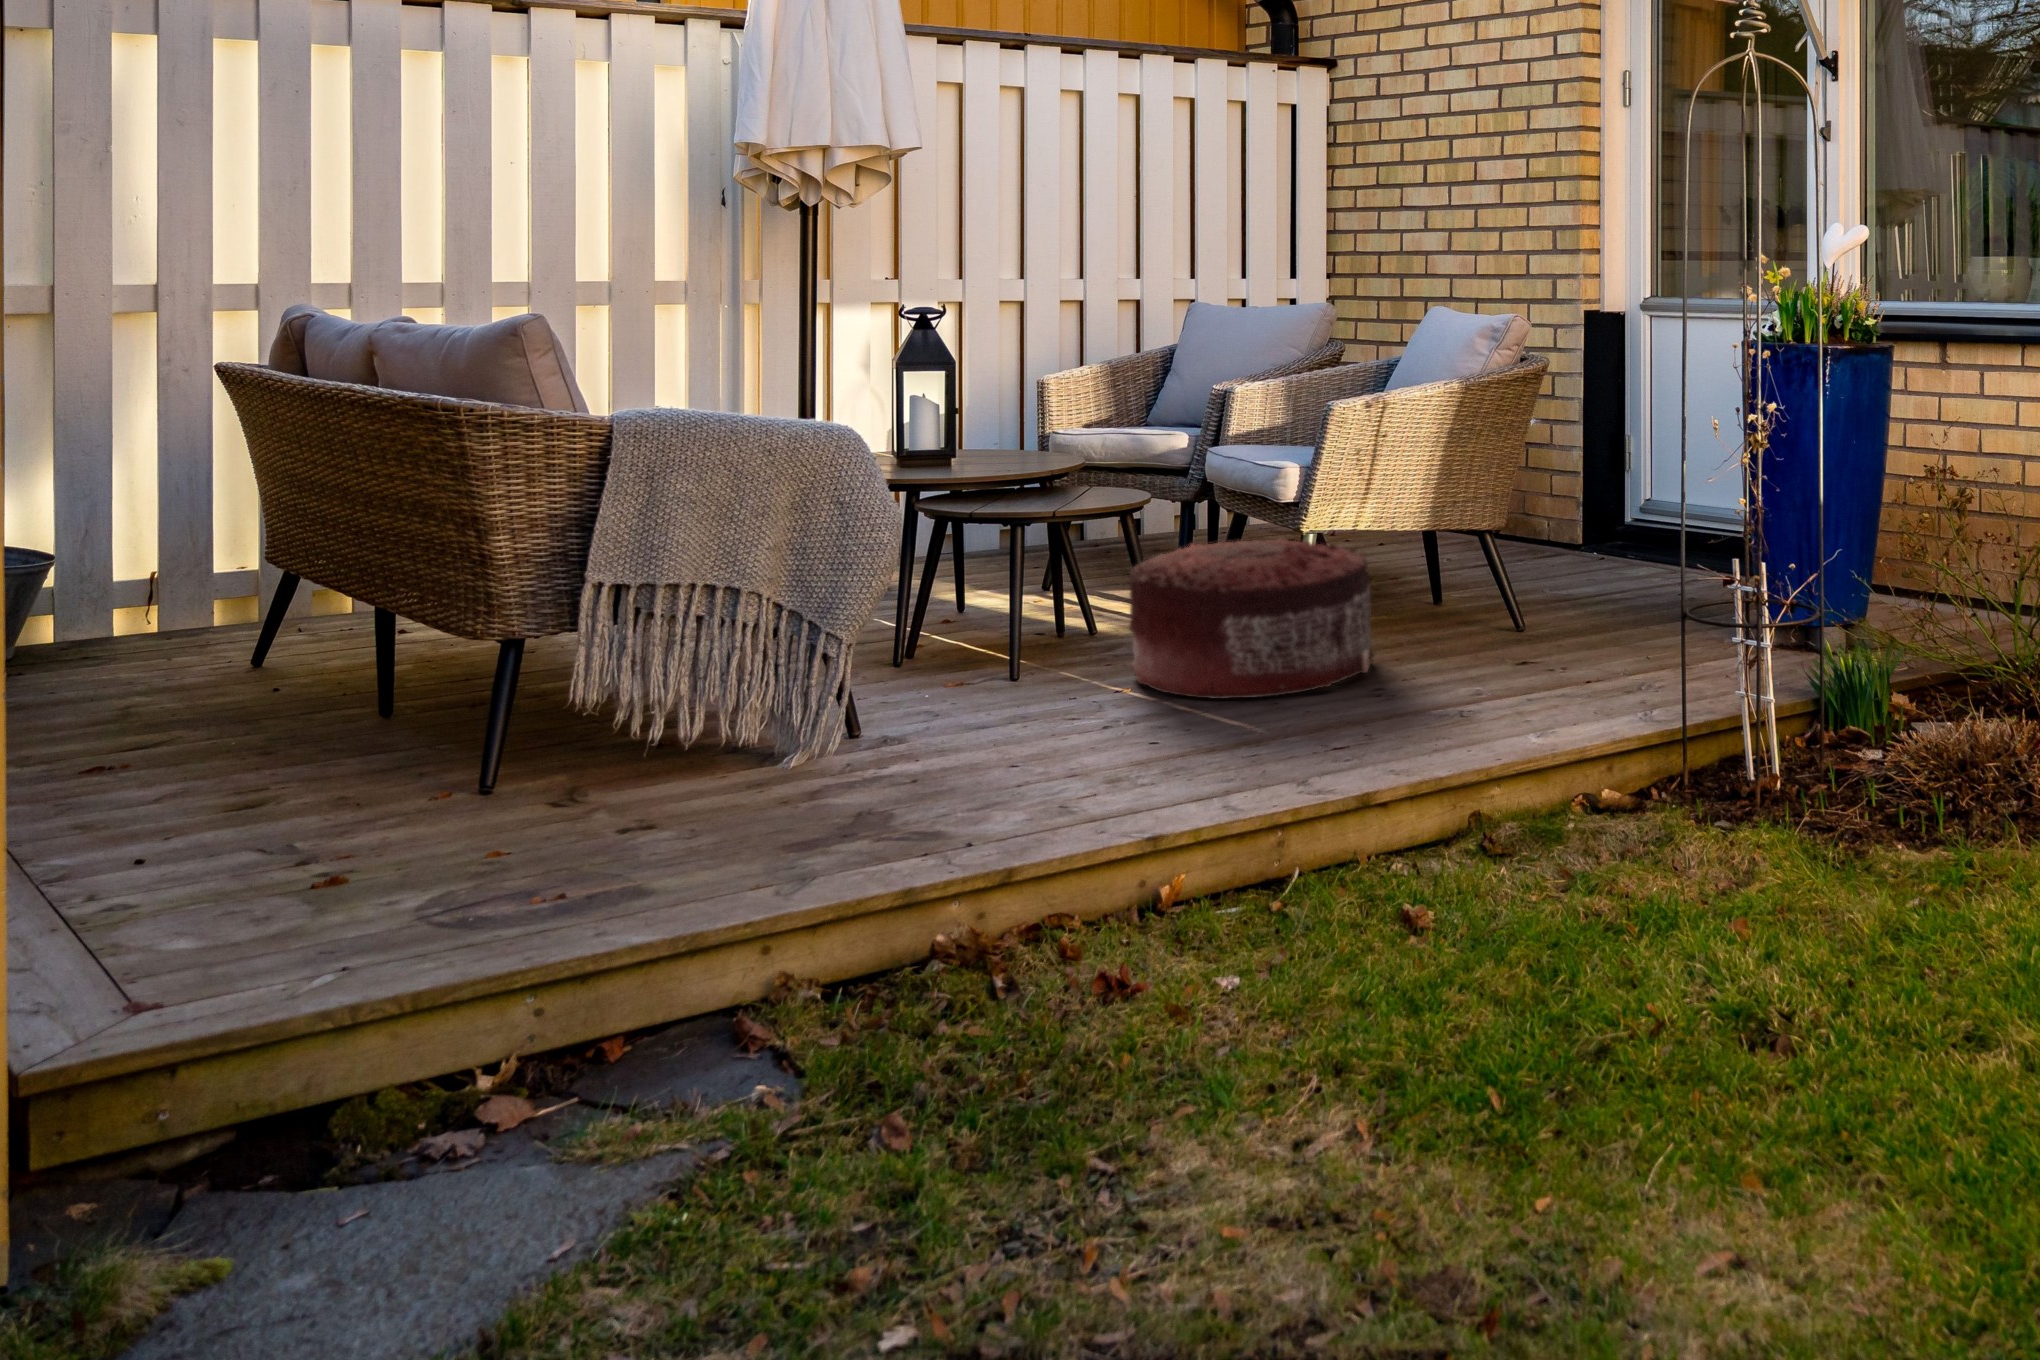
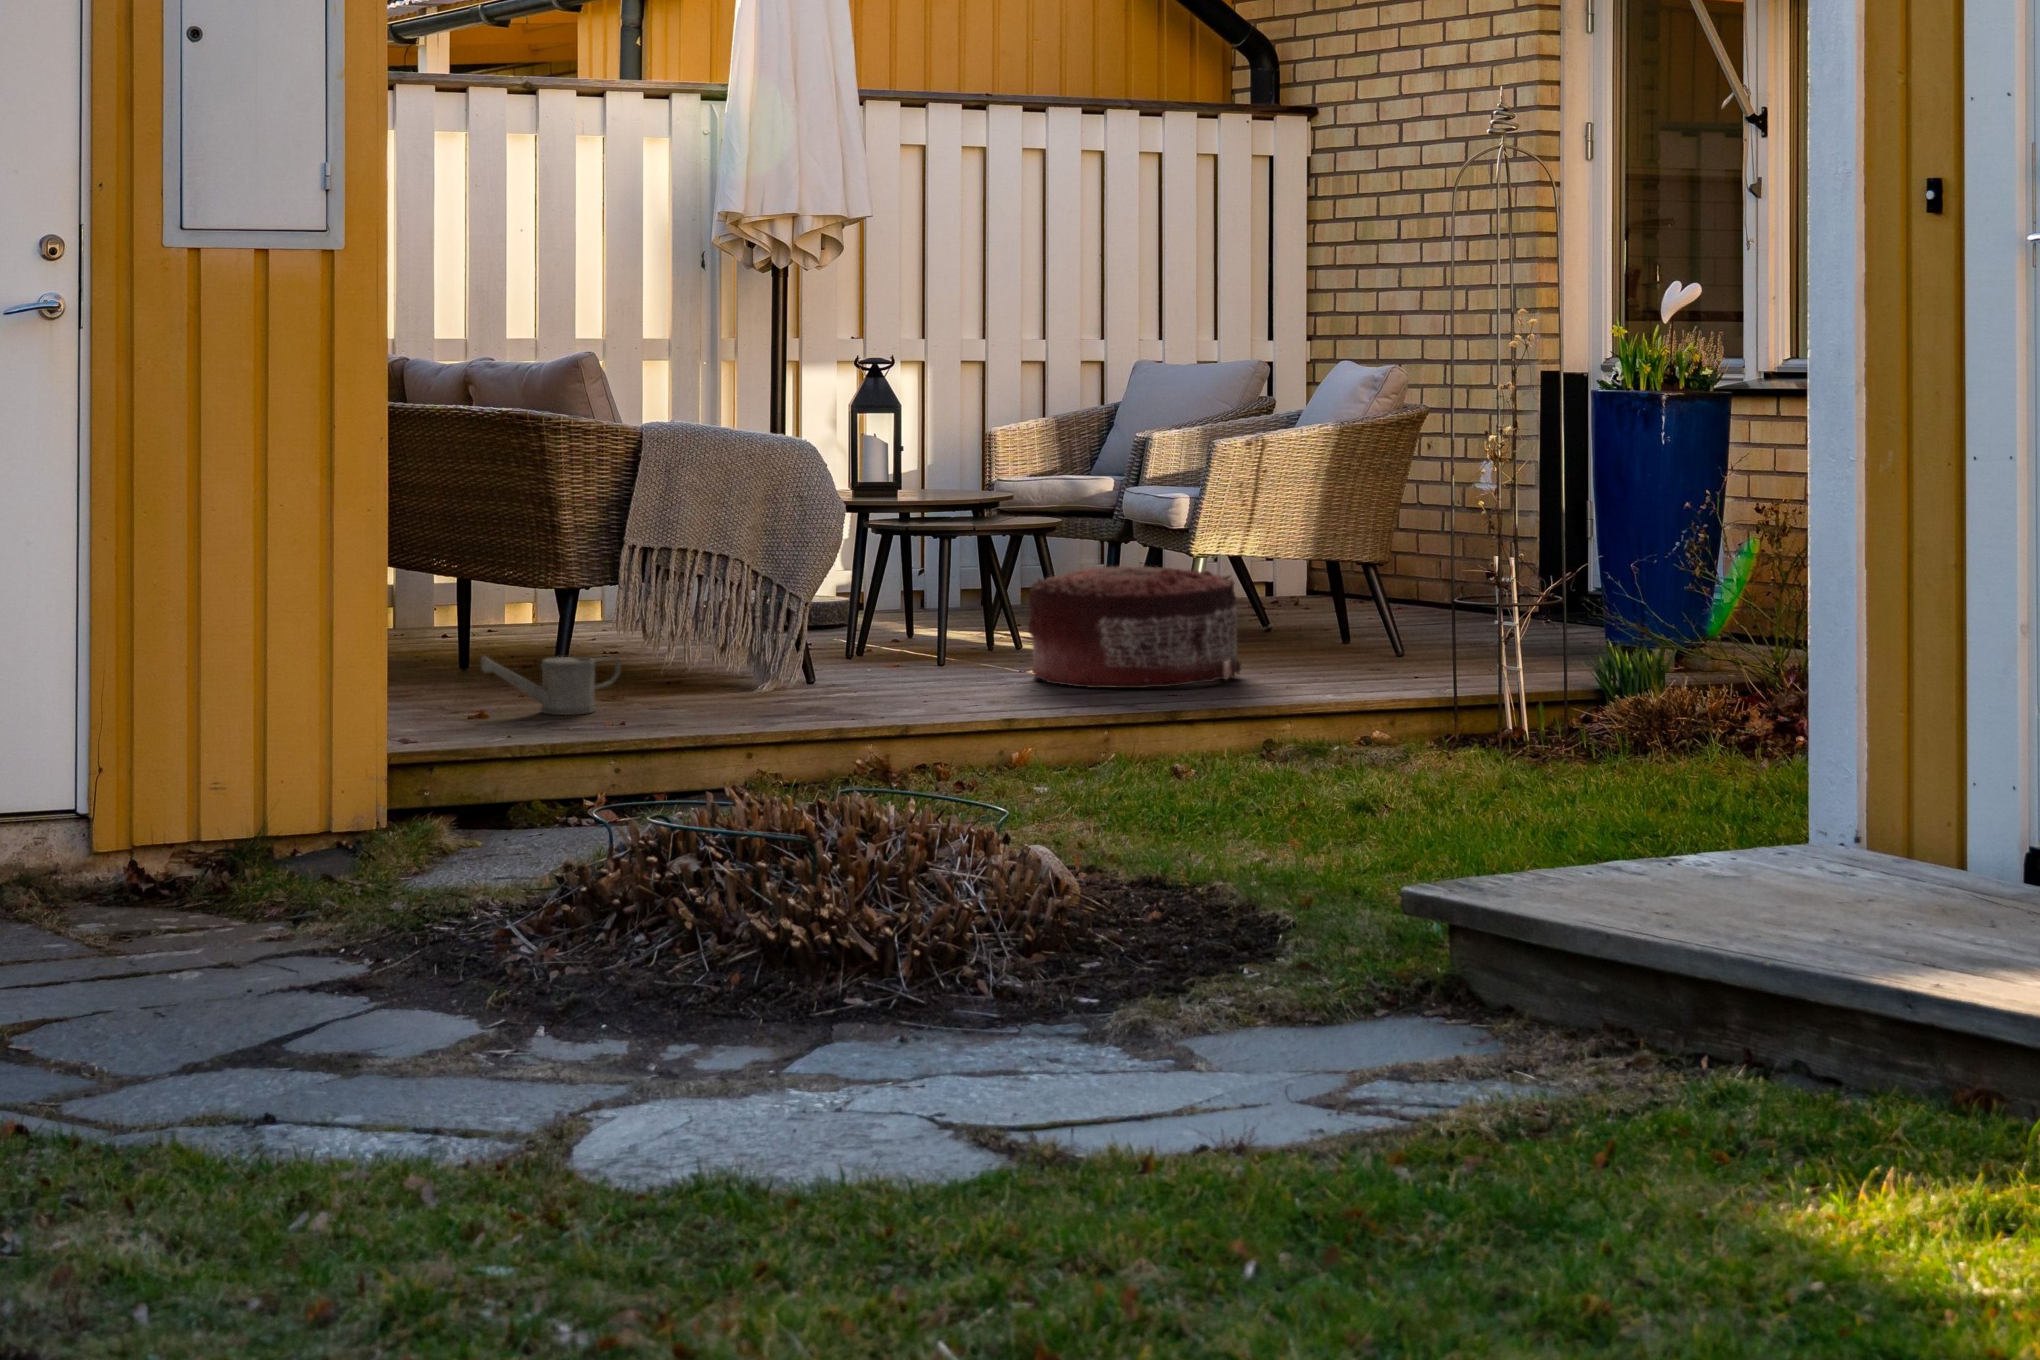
watering can: none [354,739,586,838] -> present [481,656,621,715]

